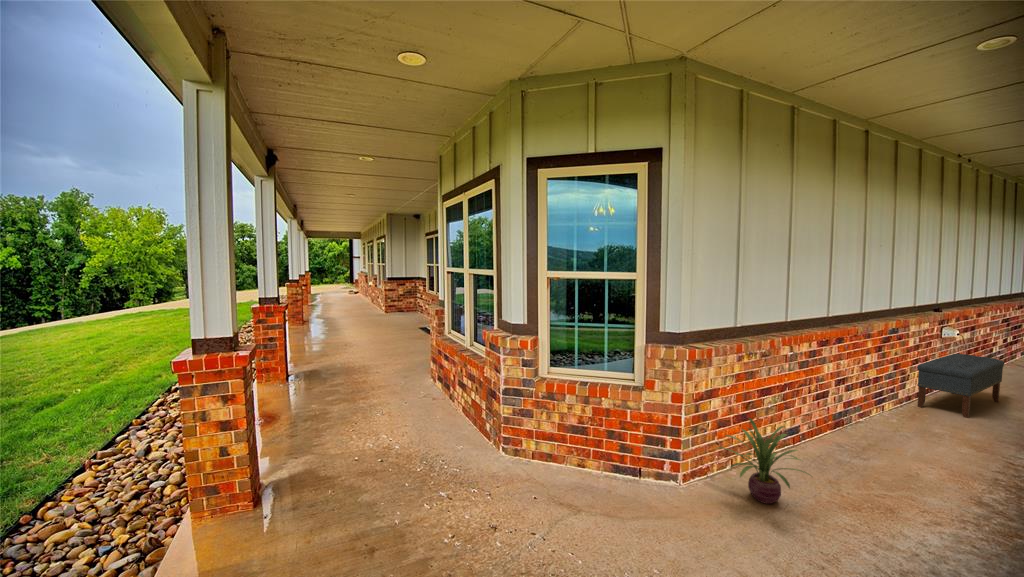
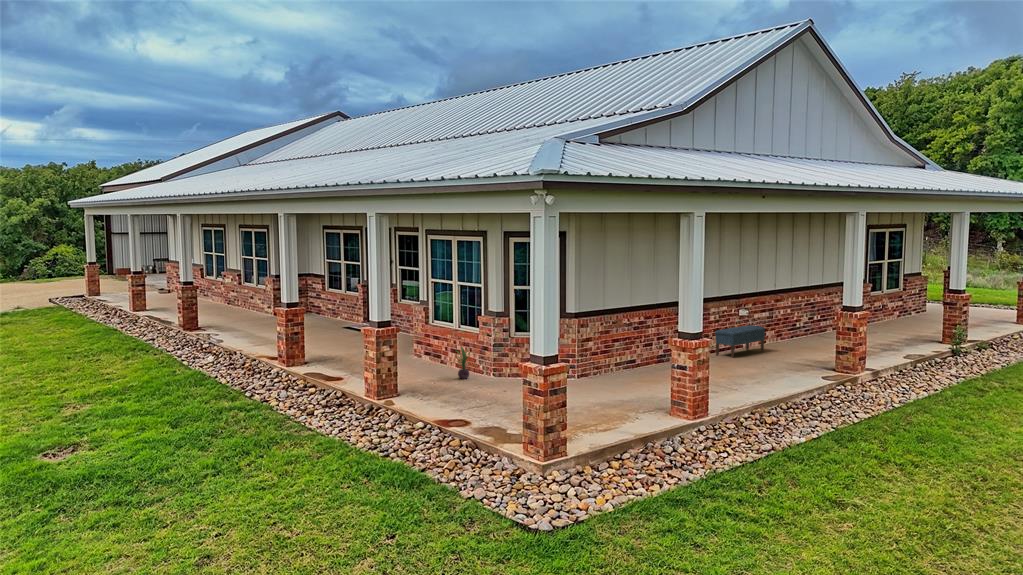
decorative plant: present [721,418,808,504] -> present [458,347,469,379]

